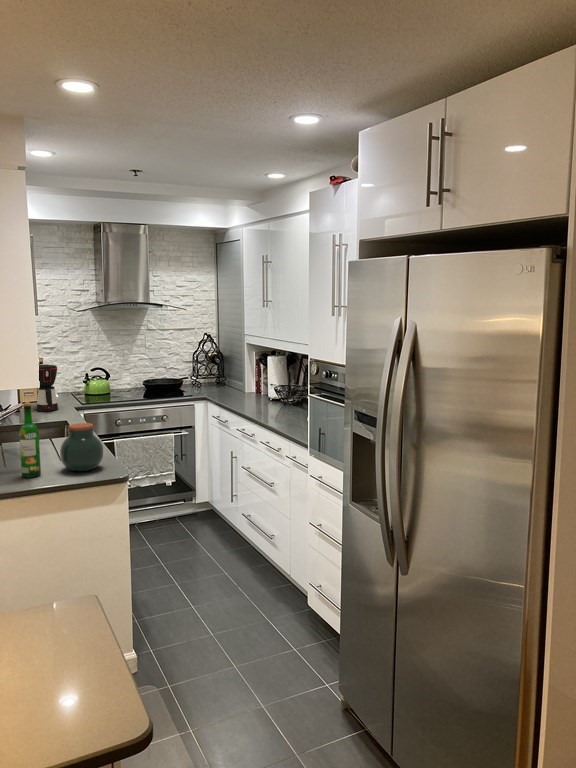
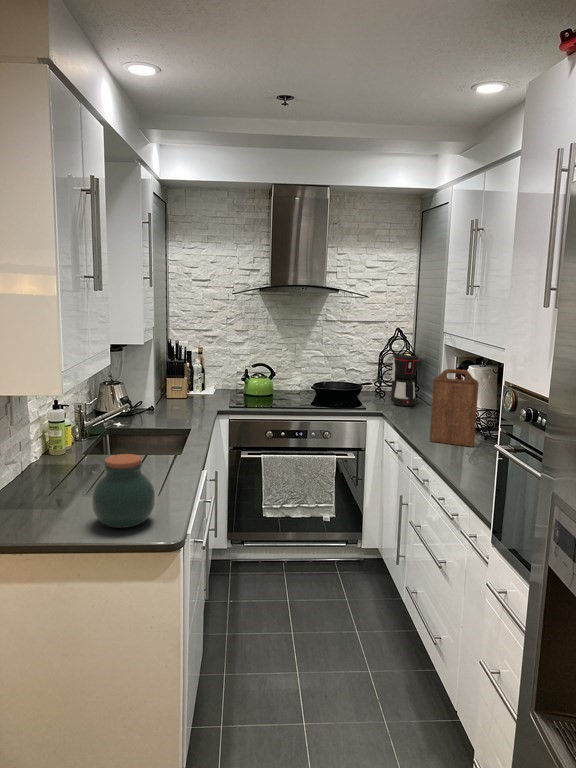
cutting board: none [249,359,279,411] -> present [430,369,479,447]
coffee maker: present [37,364,58,412] -> present [391,355,419,406]
wine bottle: present [19,402,41,478] -> none [35,419,65,528]

